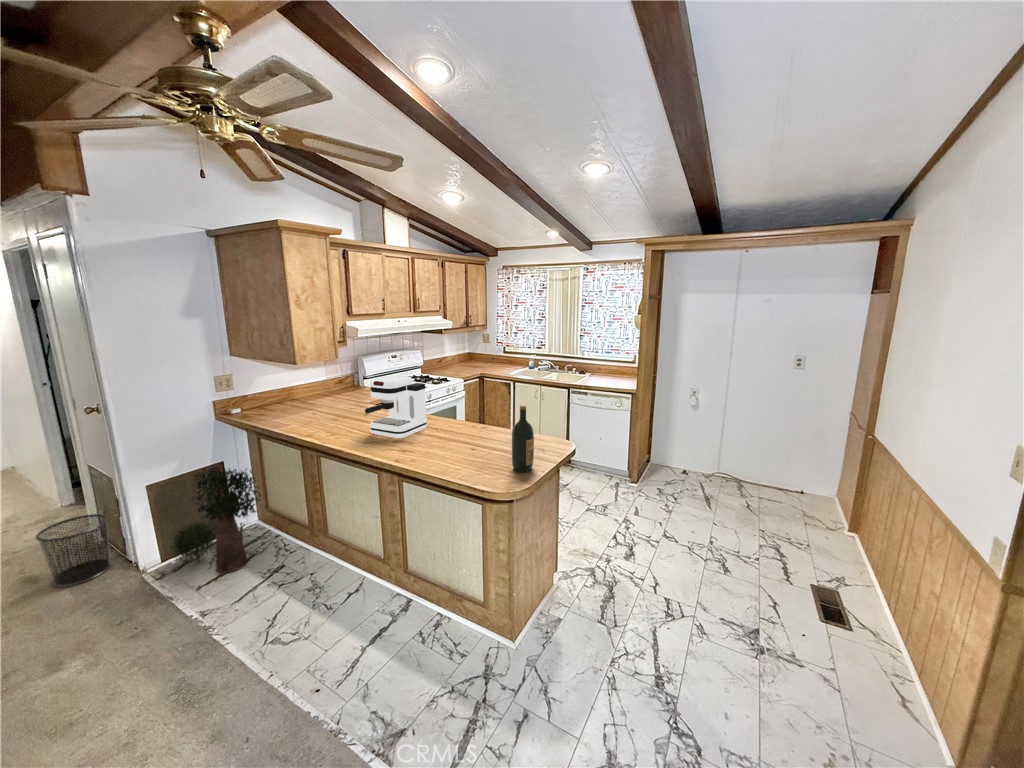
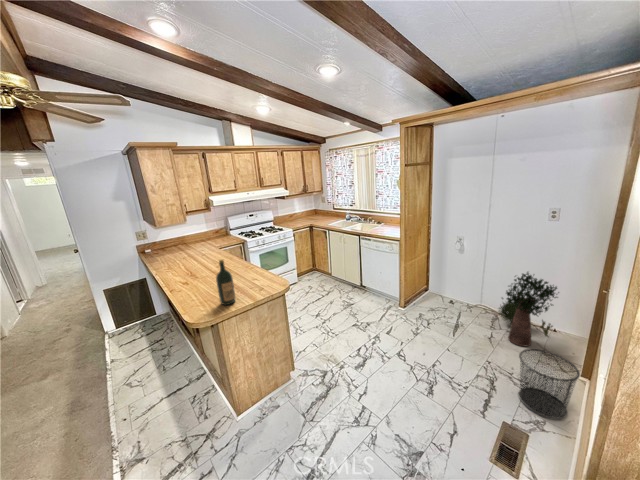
coffee maker: present [365,375,427,438] -> none [173,233,218,274]
potted plant: present [170,467,261,573] -> present [499,272,559,346]
trash can: present [36,514,112,587] -> present [518,349,580,419]

